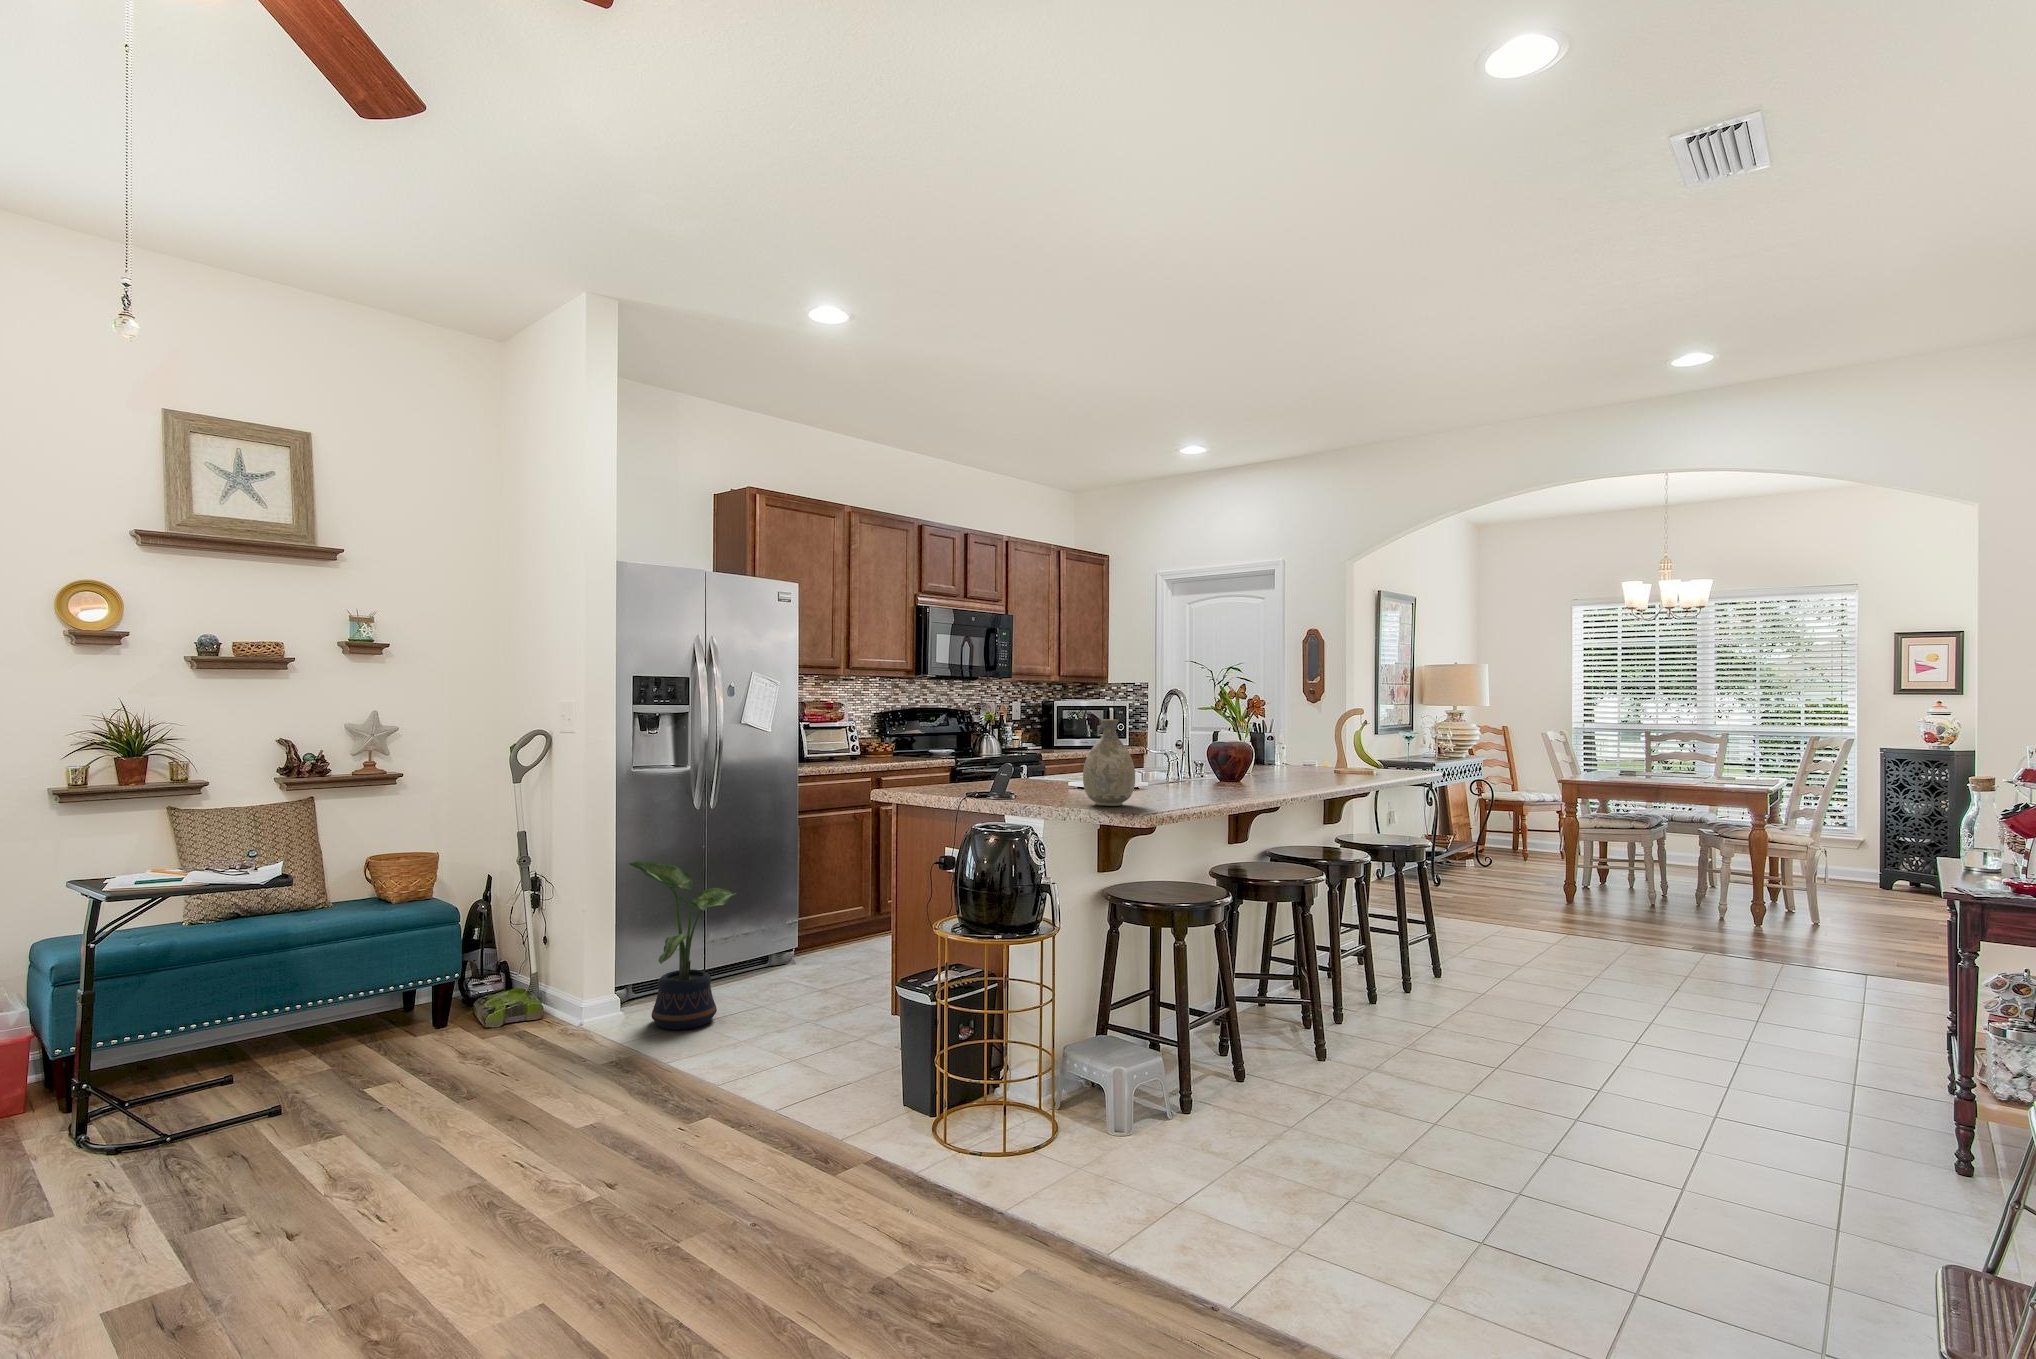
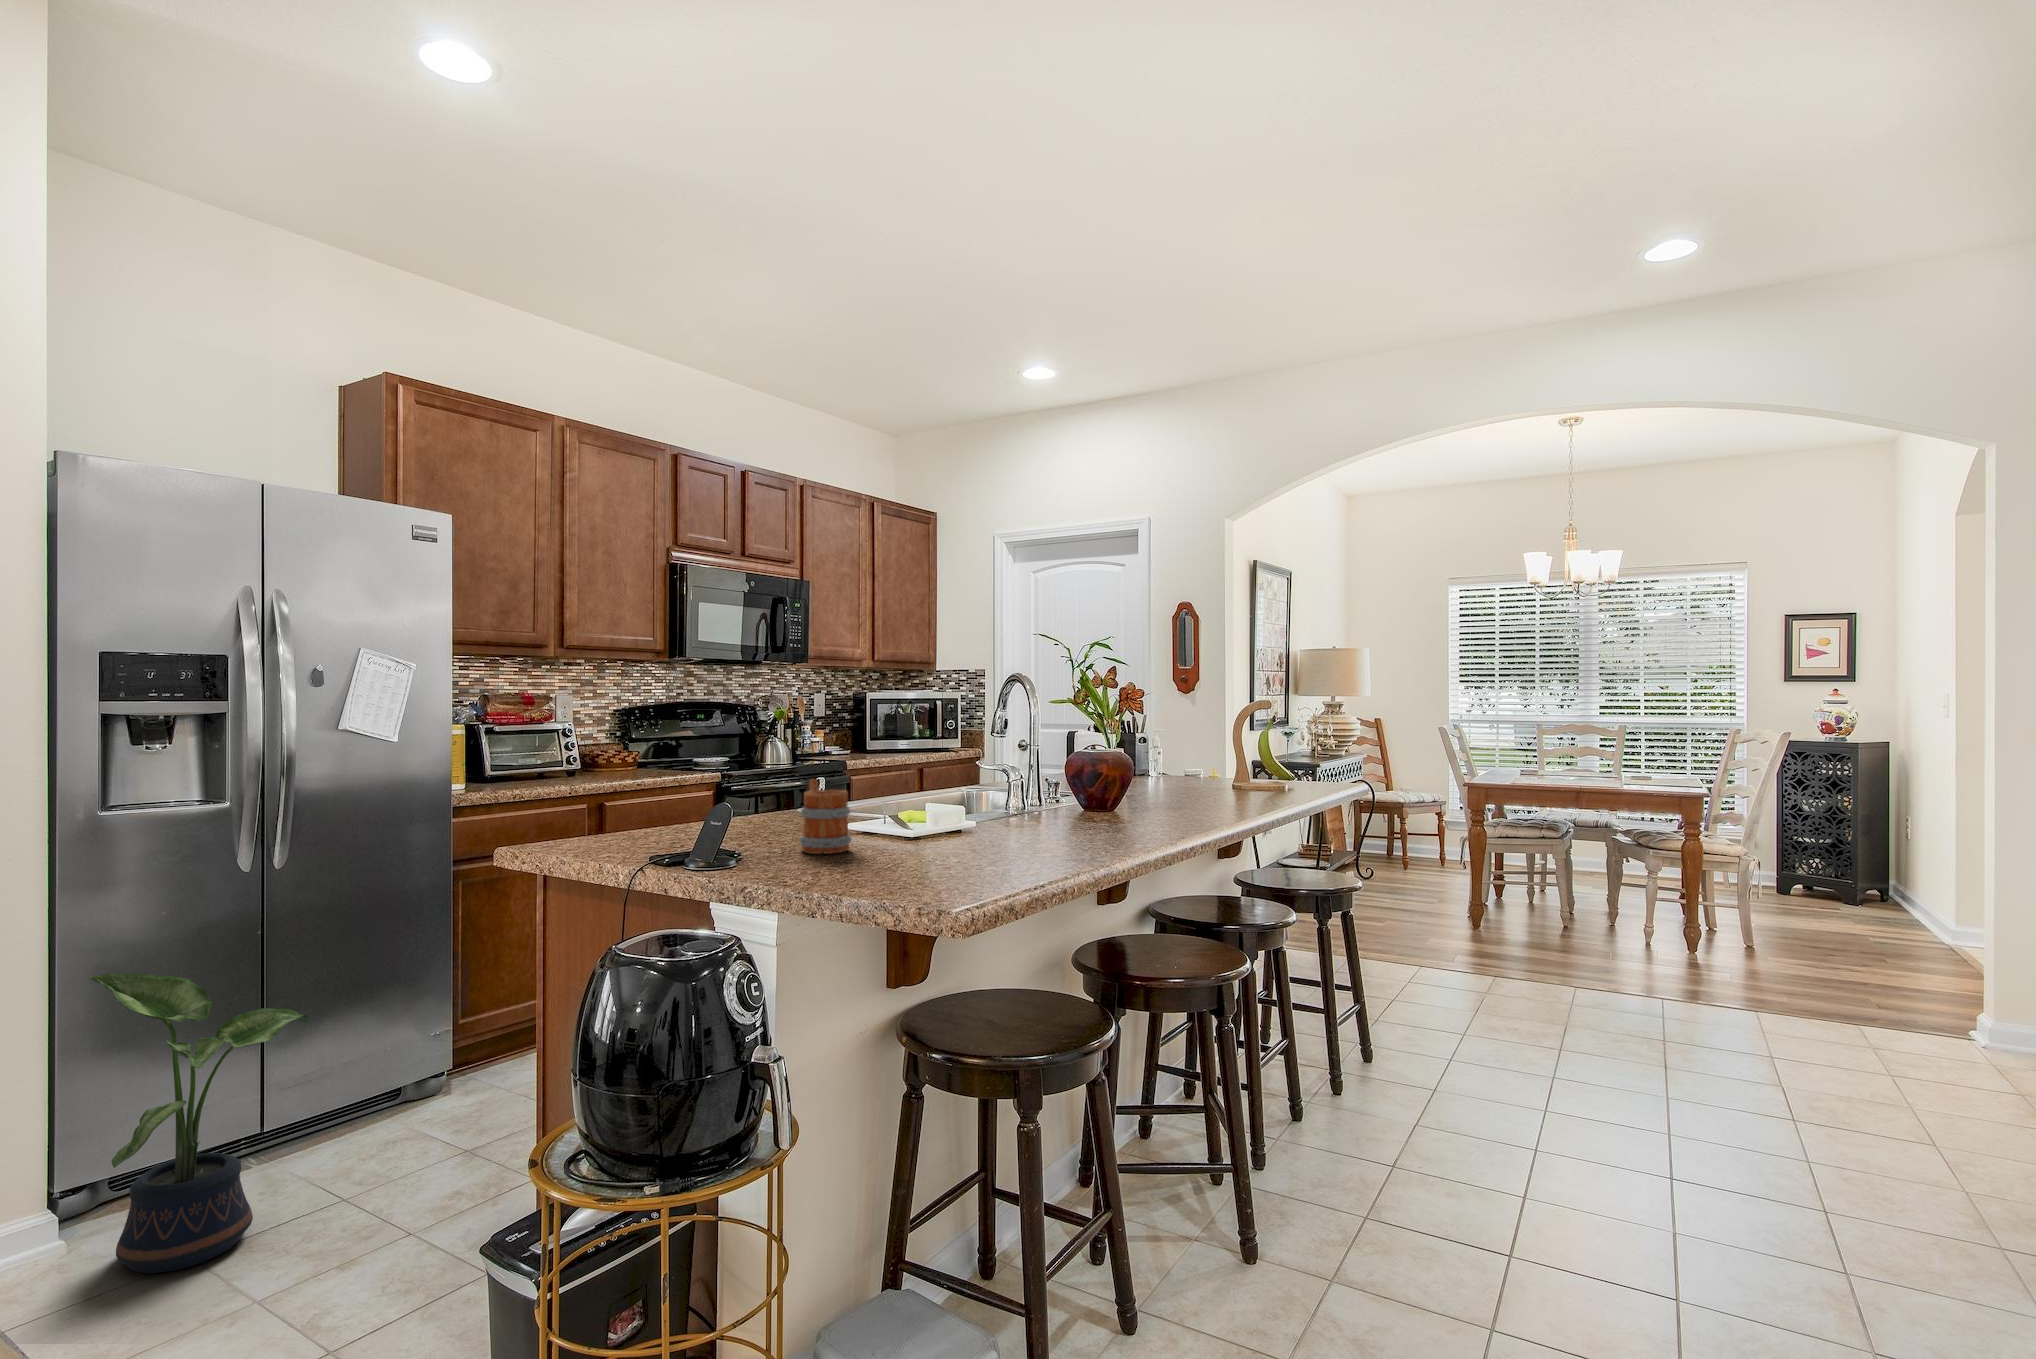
vase: present [1083,719,1135,806] -> none [862,729,952,881]
mug: none [1040,752,1072,796] -> present [799,779,852,854]

